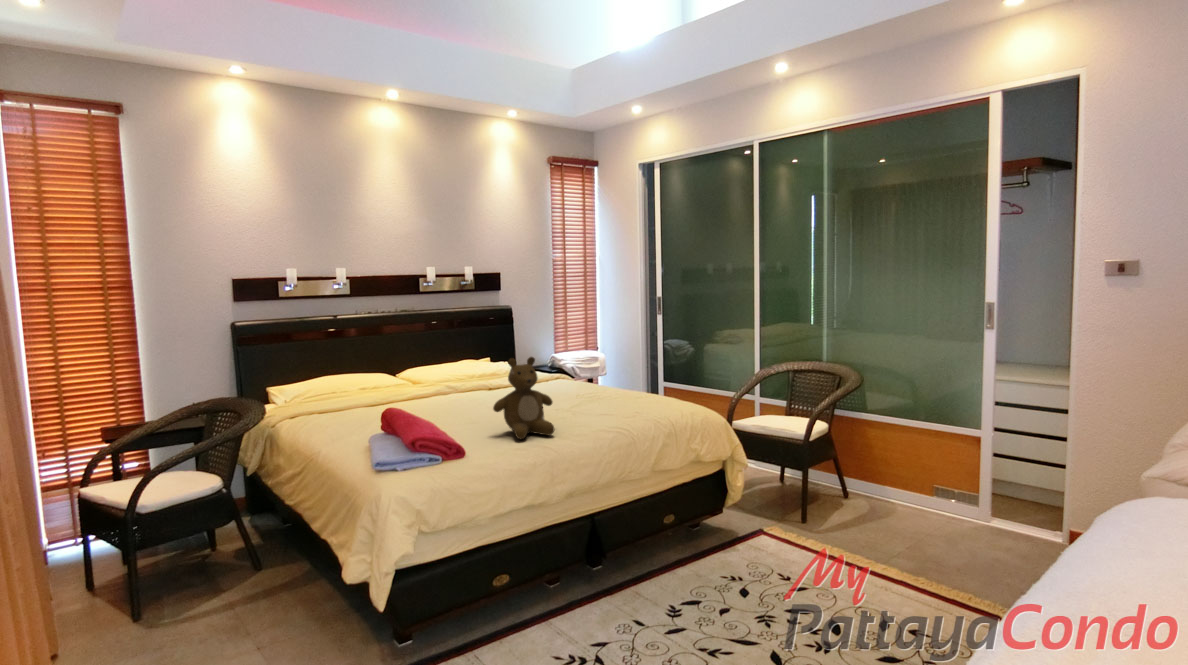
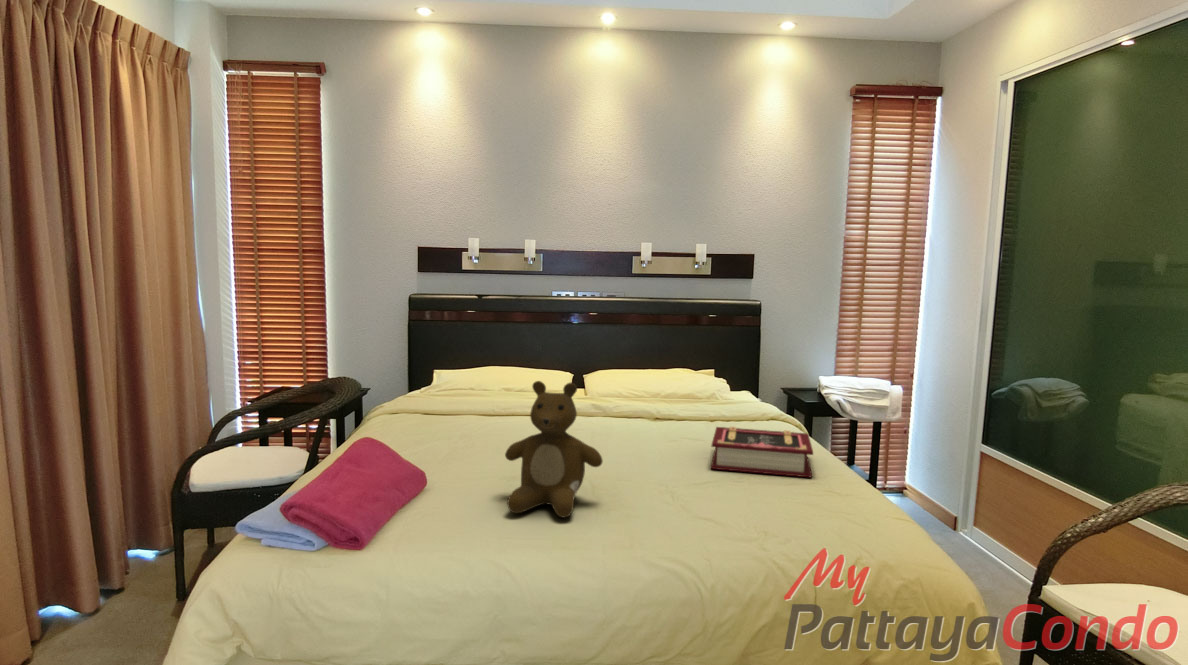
book: none [559,378,629,405] -> present [711,427,813,477]

